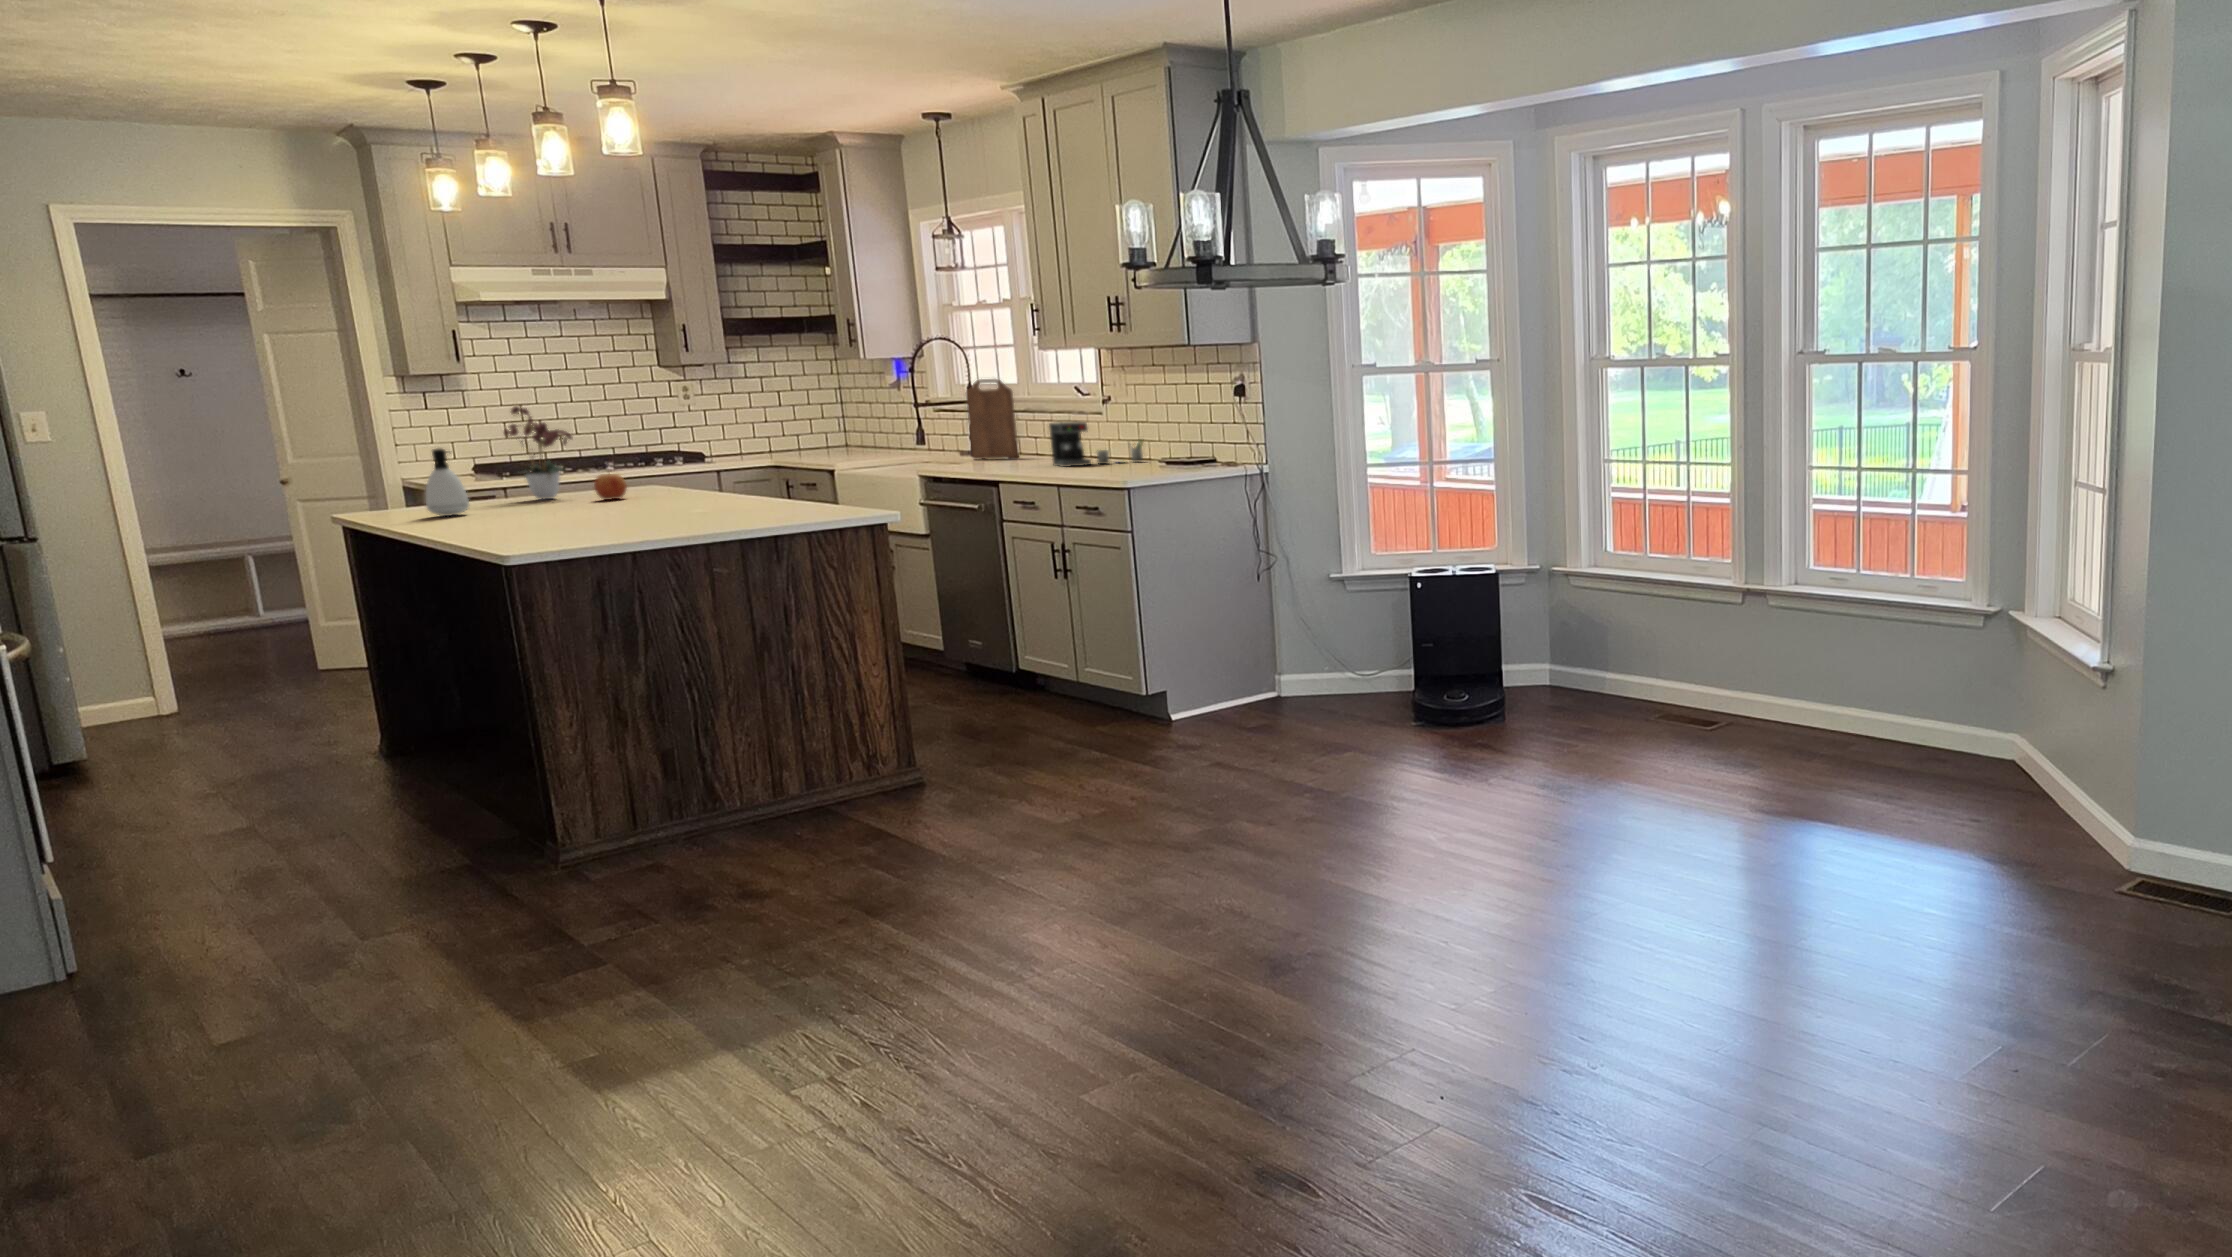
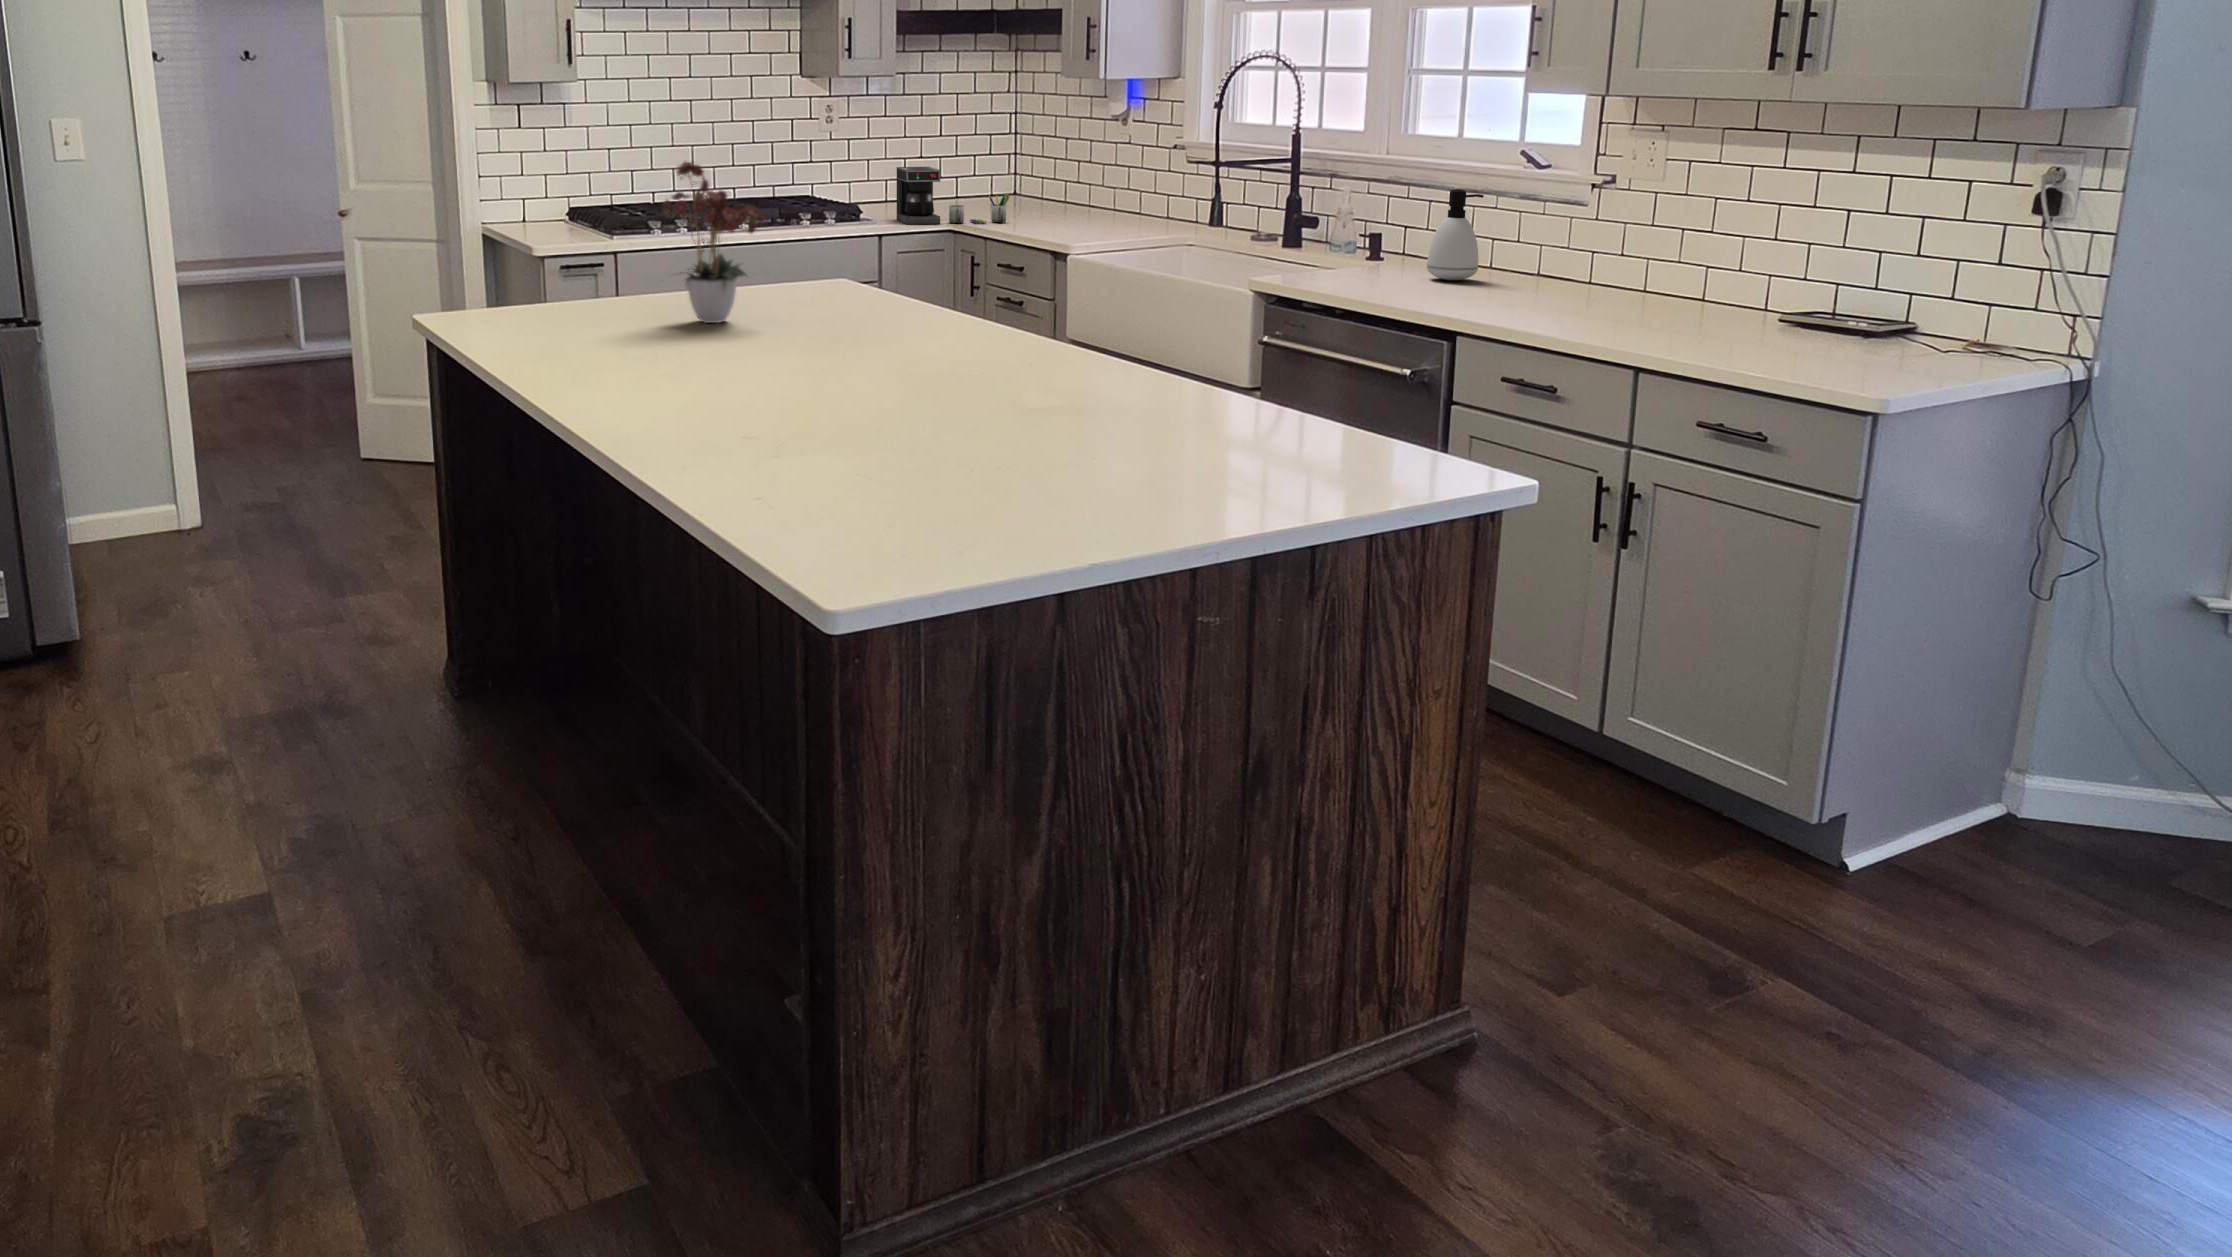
cutting board: present [966,379,1019,459] -> none [1315,130,1405,268]
coffee maker: present [1049,422,1144,467] -> present [897,167,1010,224]
soap dispenser: present [426,448,469,516] -> present [1427,189,1484,280]
apple: present [594,473,627,500] -> none [801,290,850,340]

